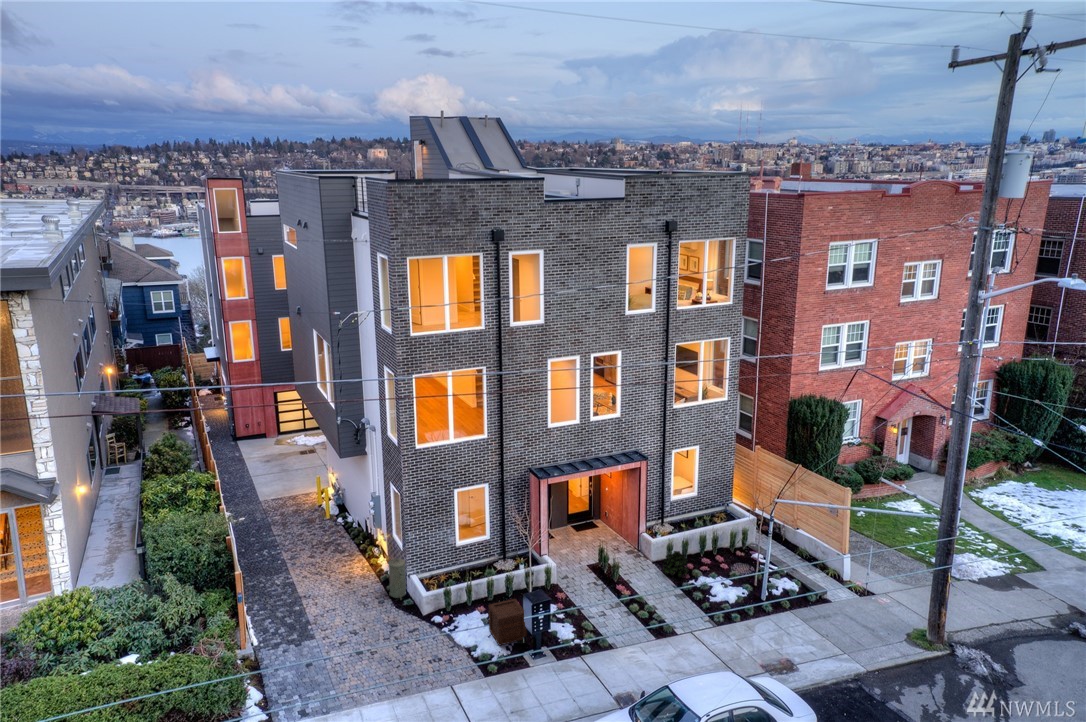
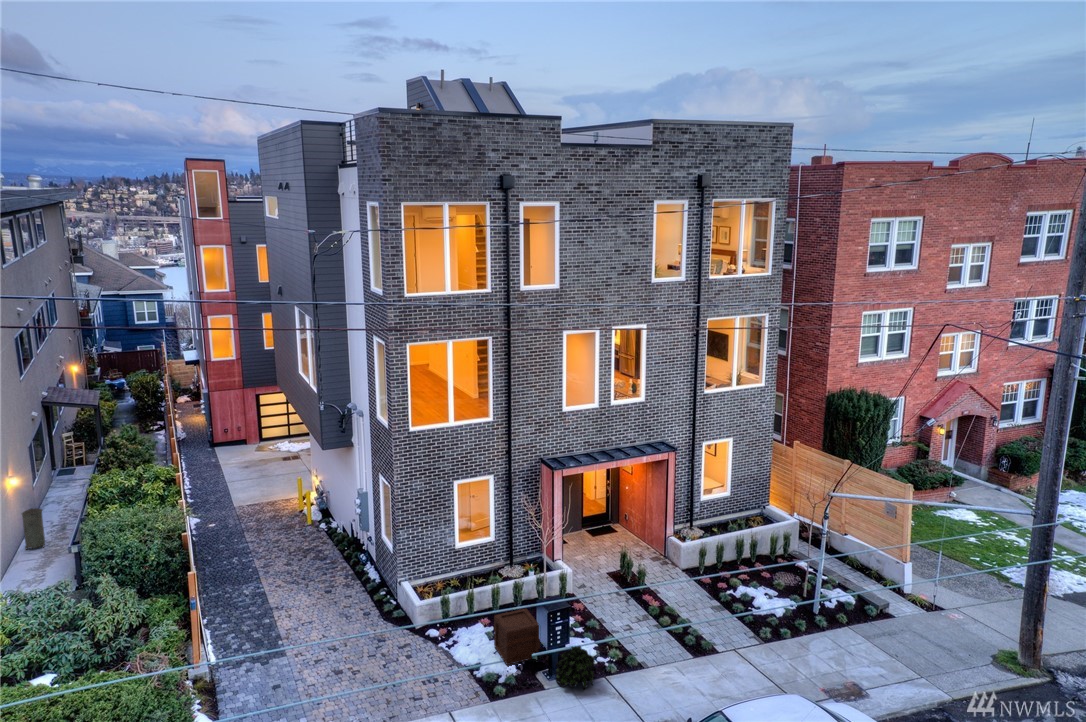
potted plant: present [662,551,689,578] -> present [556,646,595,690]
trash can: present [388,558,406,600] -> present [22,508,45,550]

